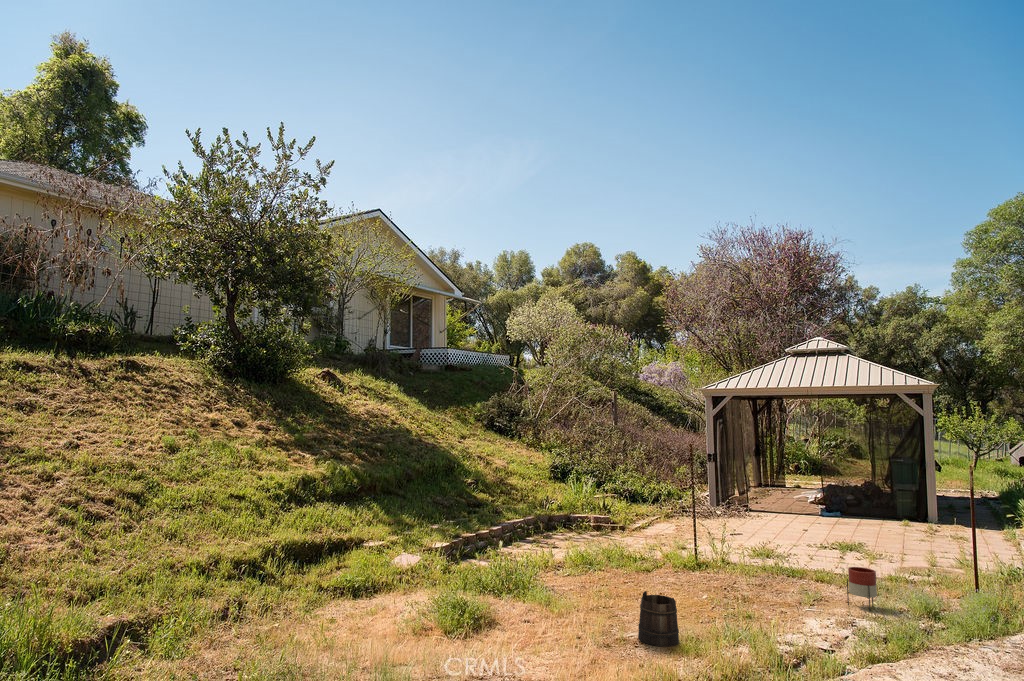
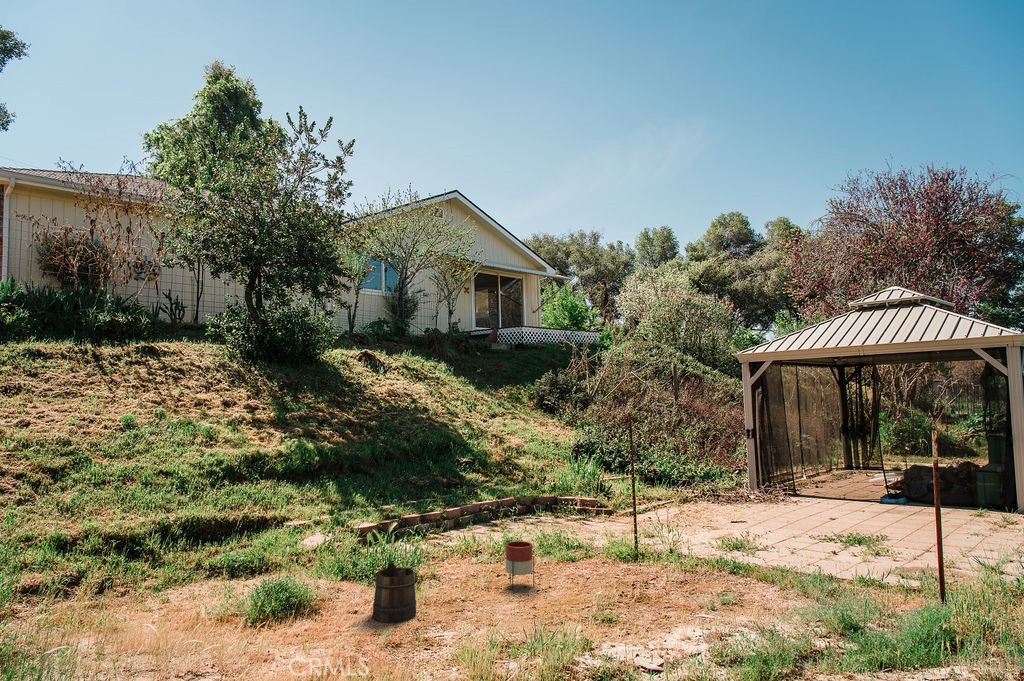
planter: present [847,567,877,612] -> present [505,541,534,591]

